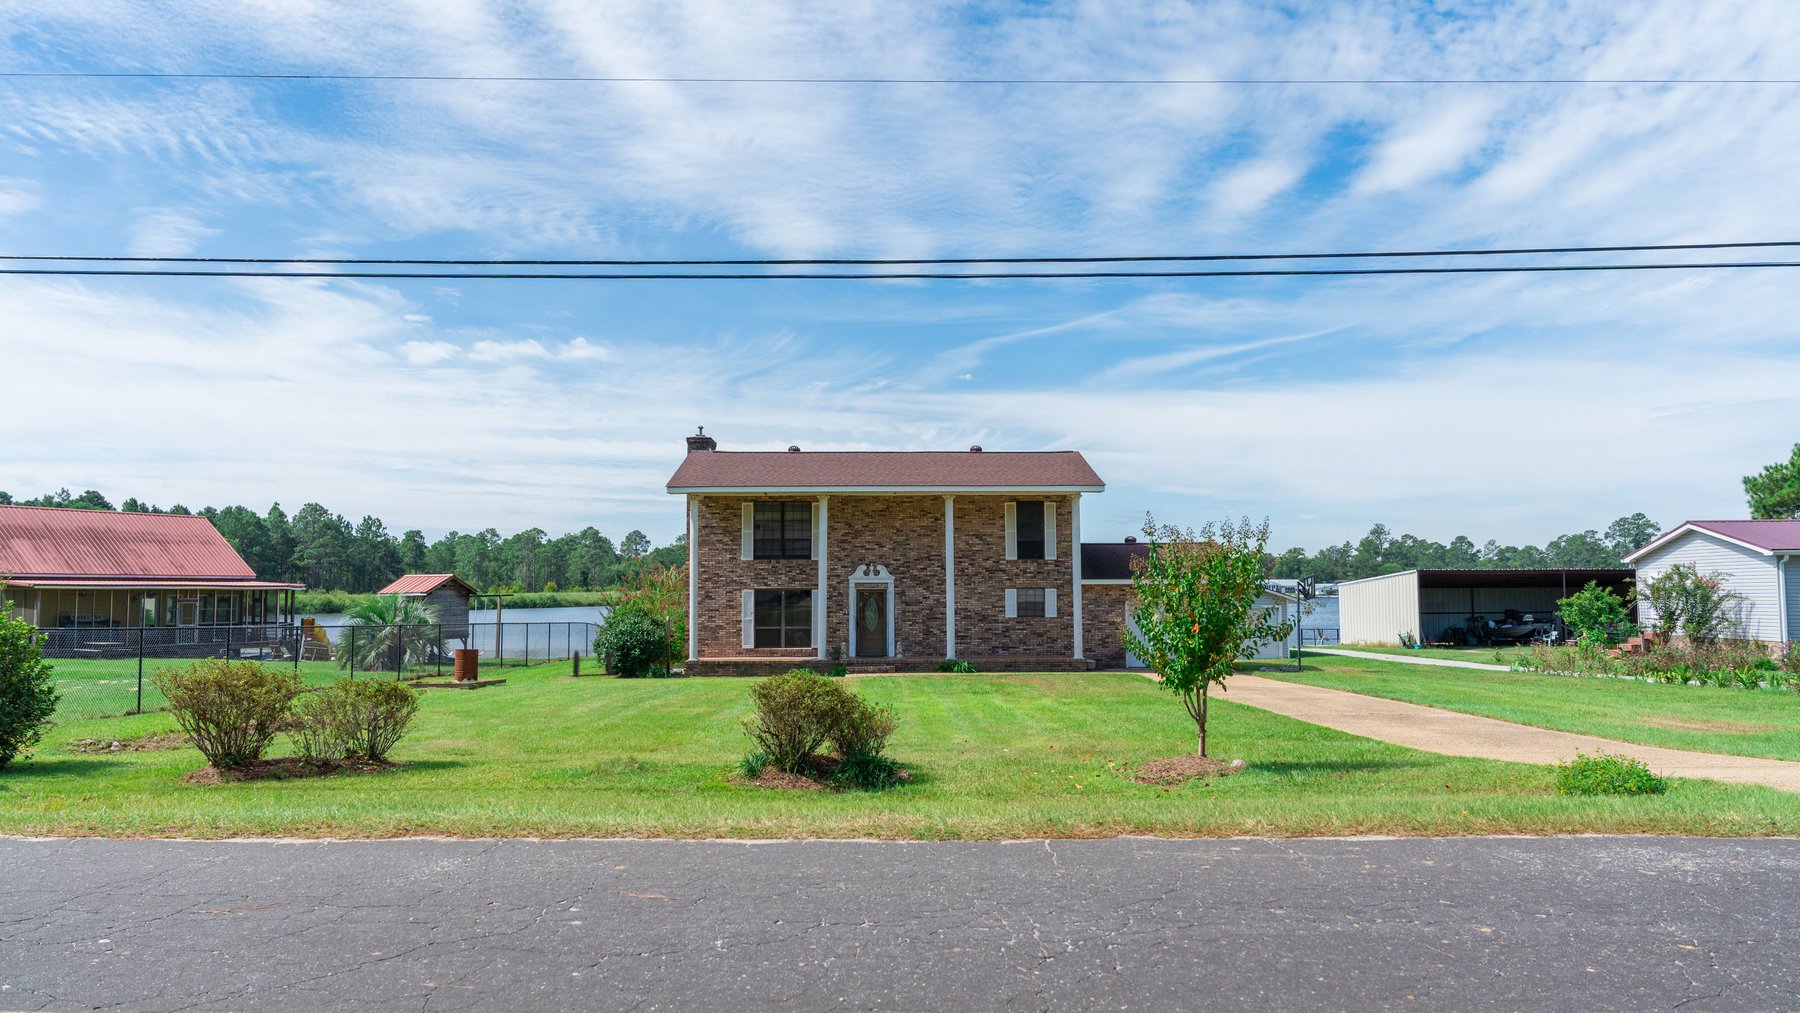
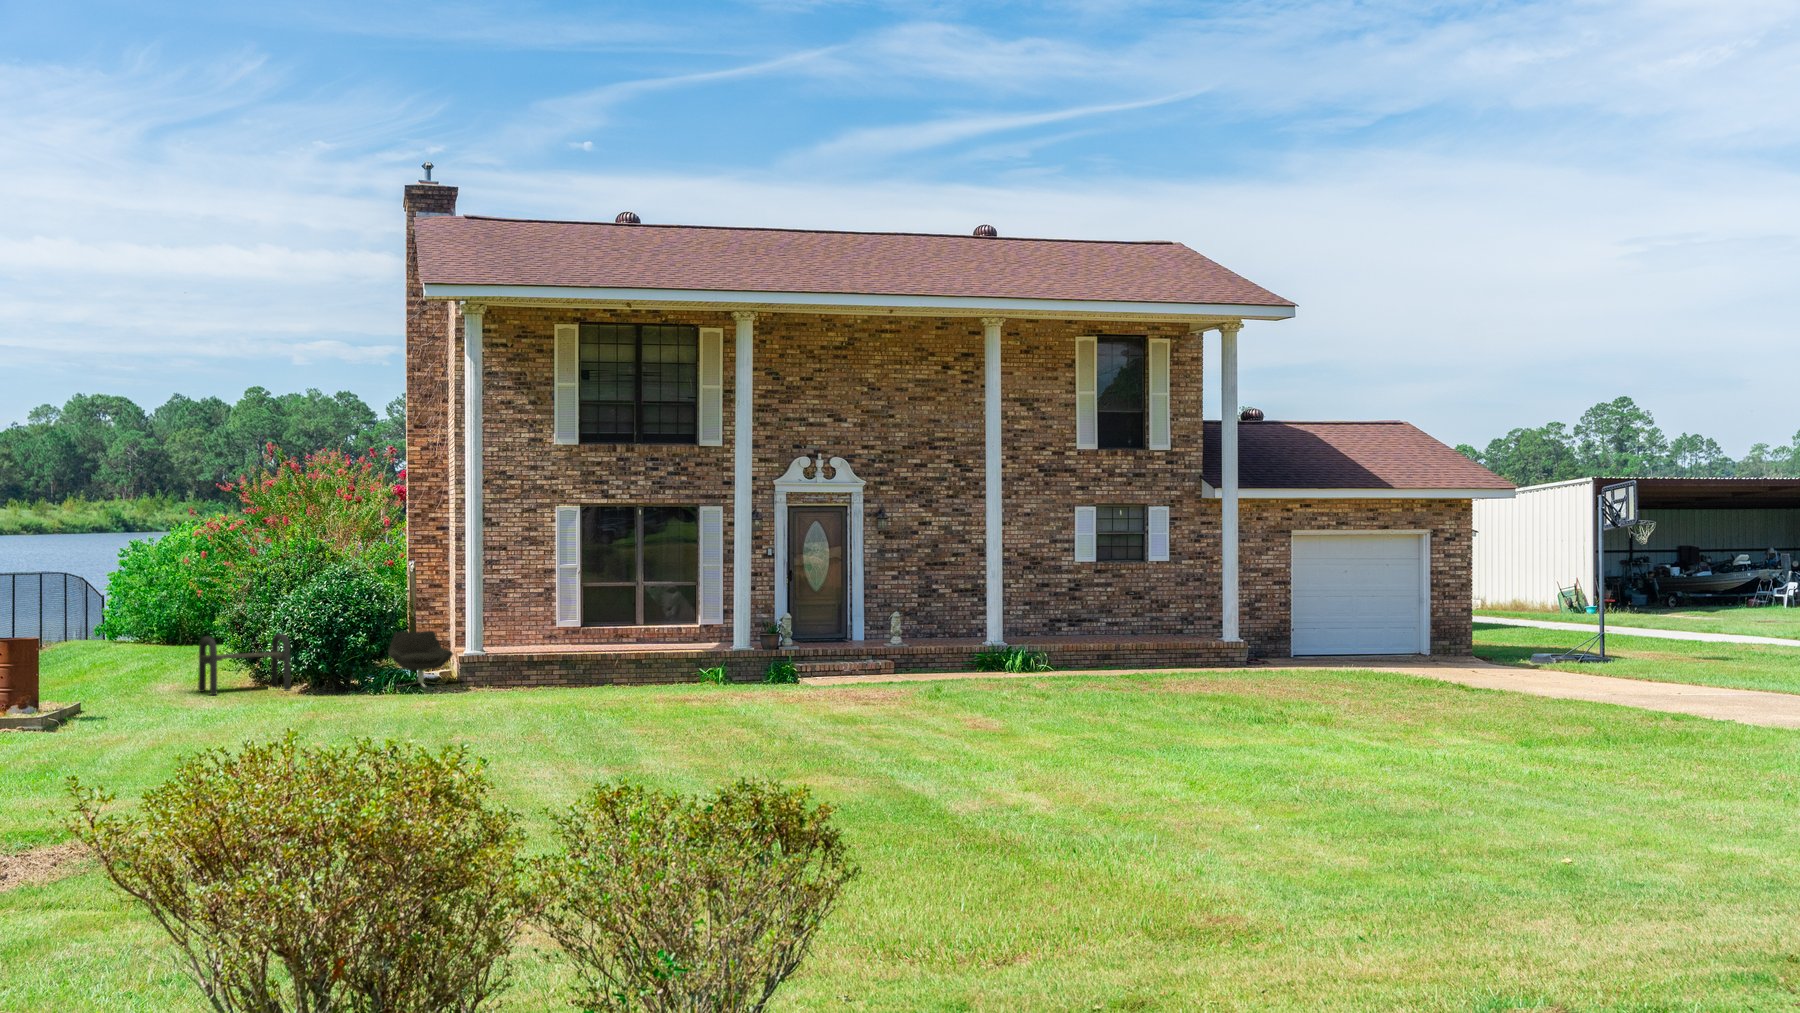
lounge chair: none [656,649,685,675] -> present [388,631,453,687]

